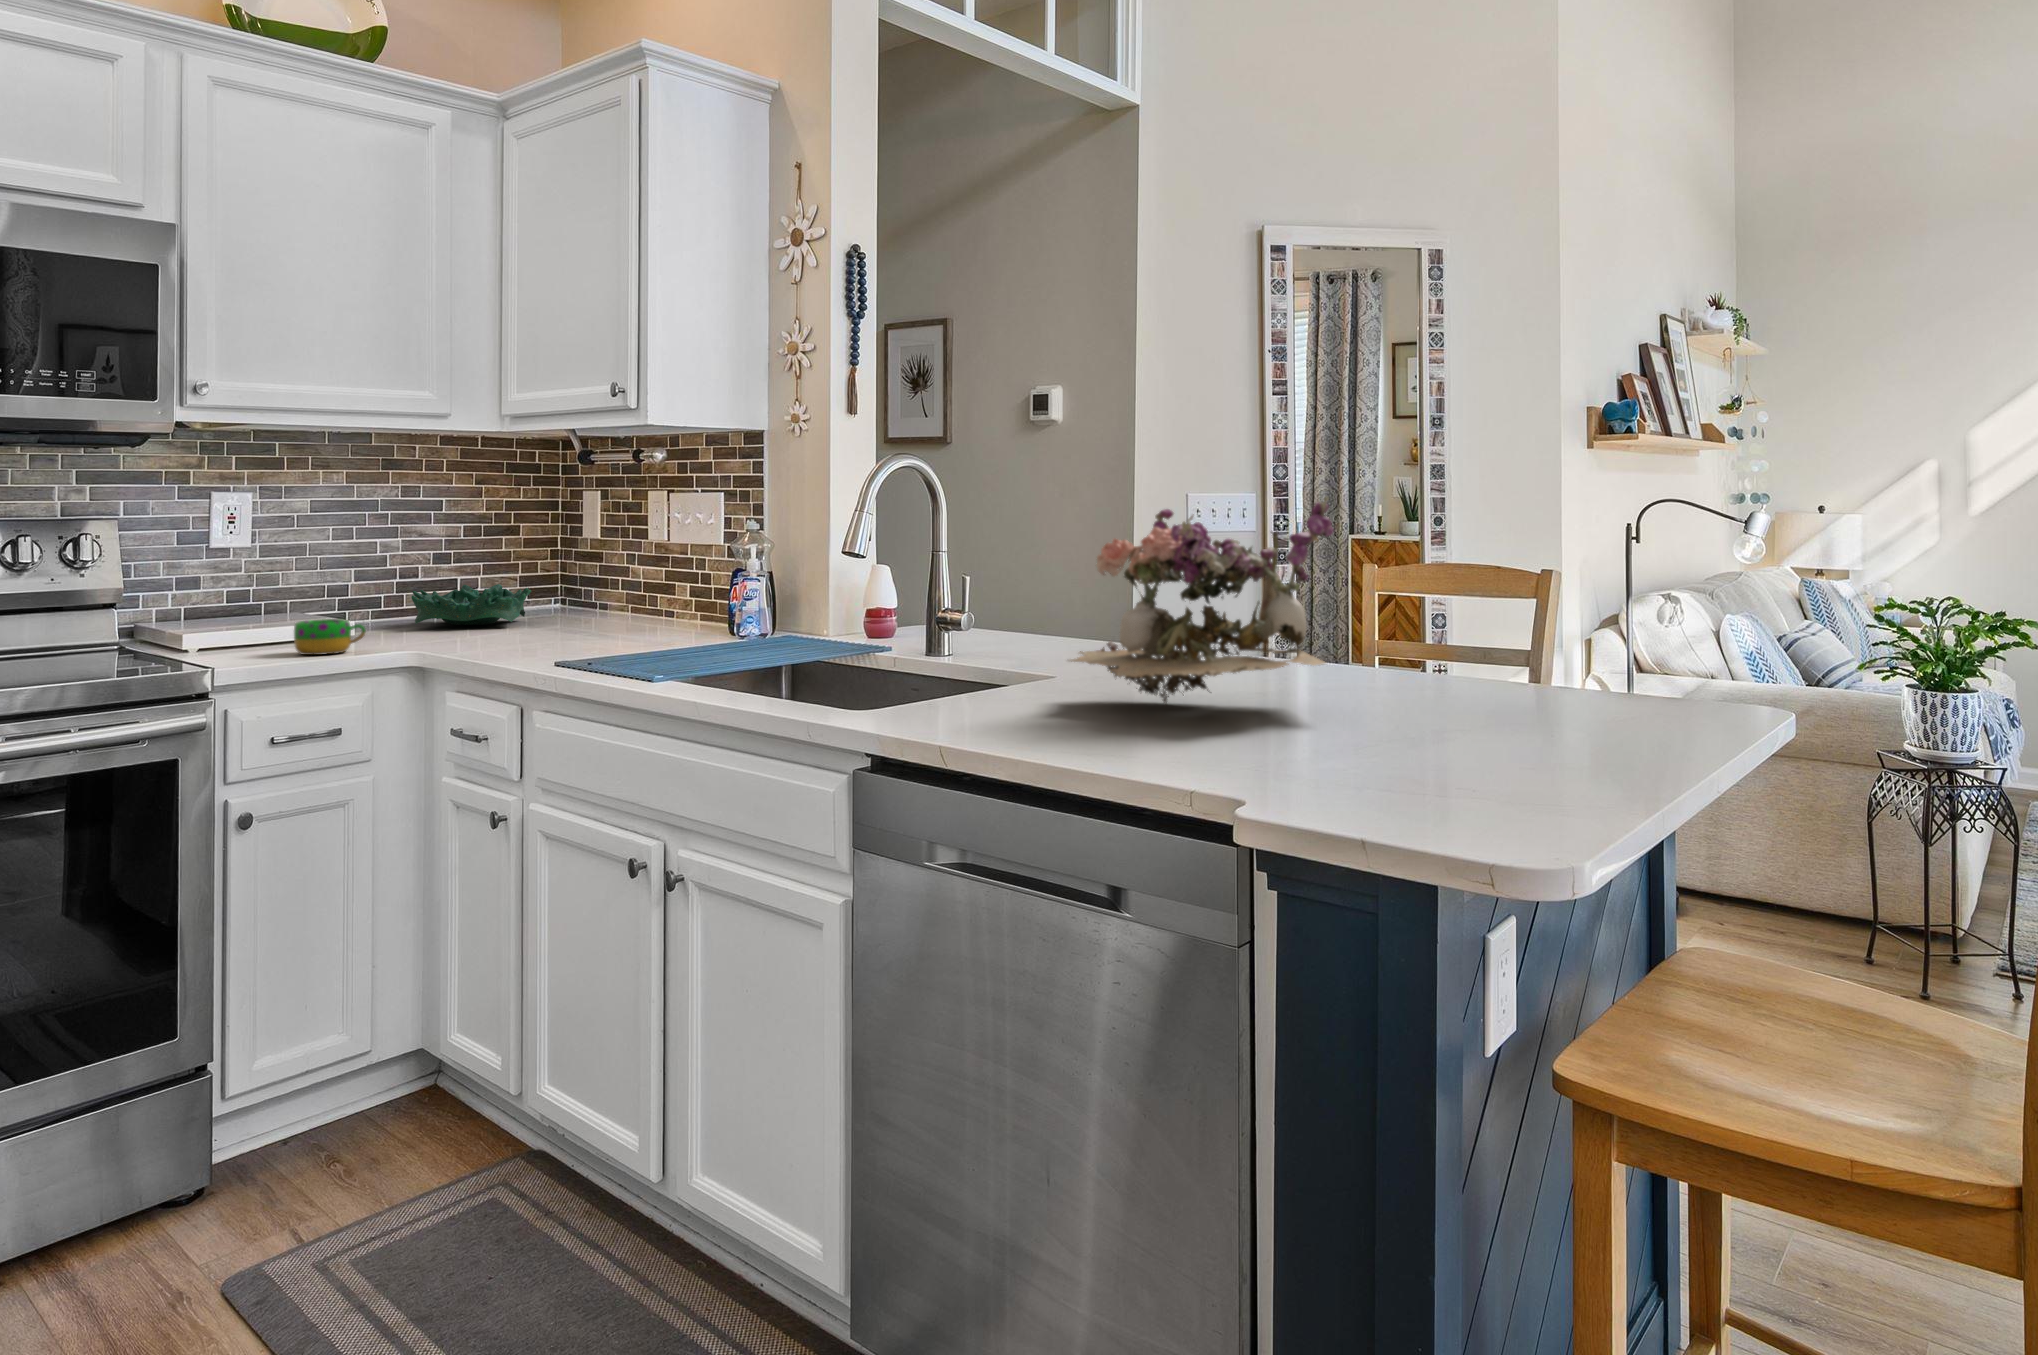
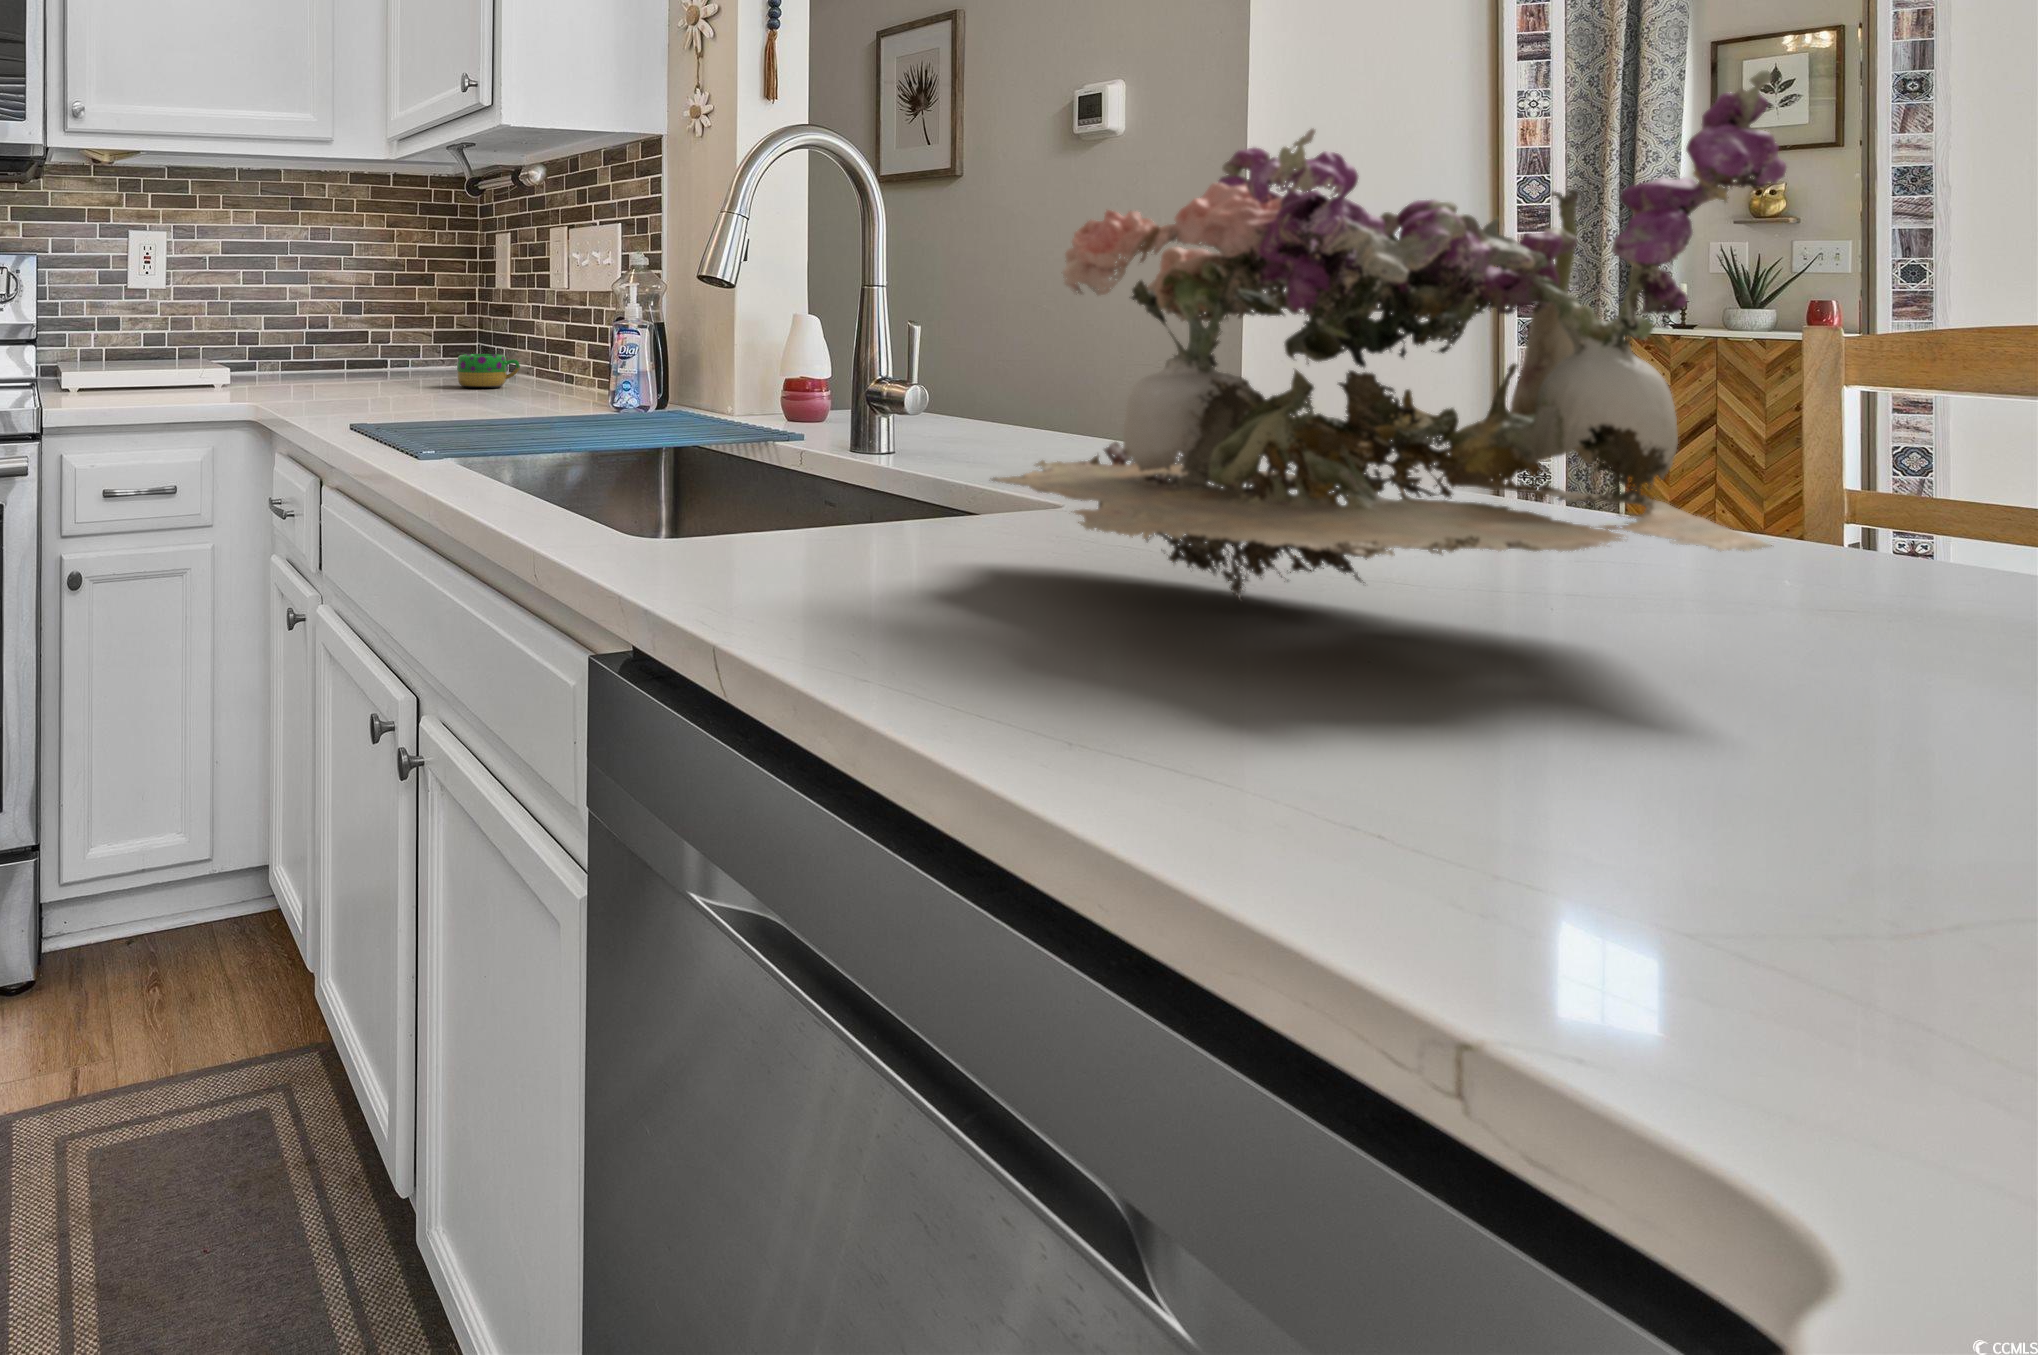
decorative bowl: present [411,584,531,625] -> none [294,337,425,382]
mug: present [294,619,366,655] -> present [457,354,520,388]

